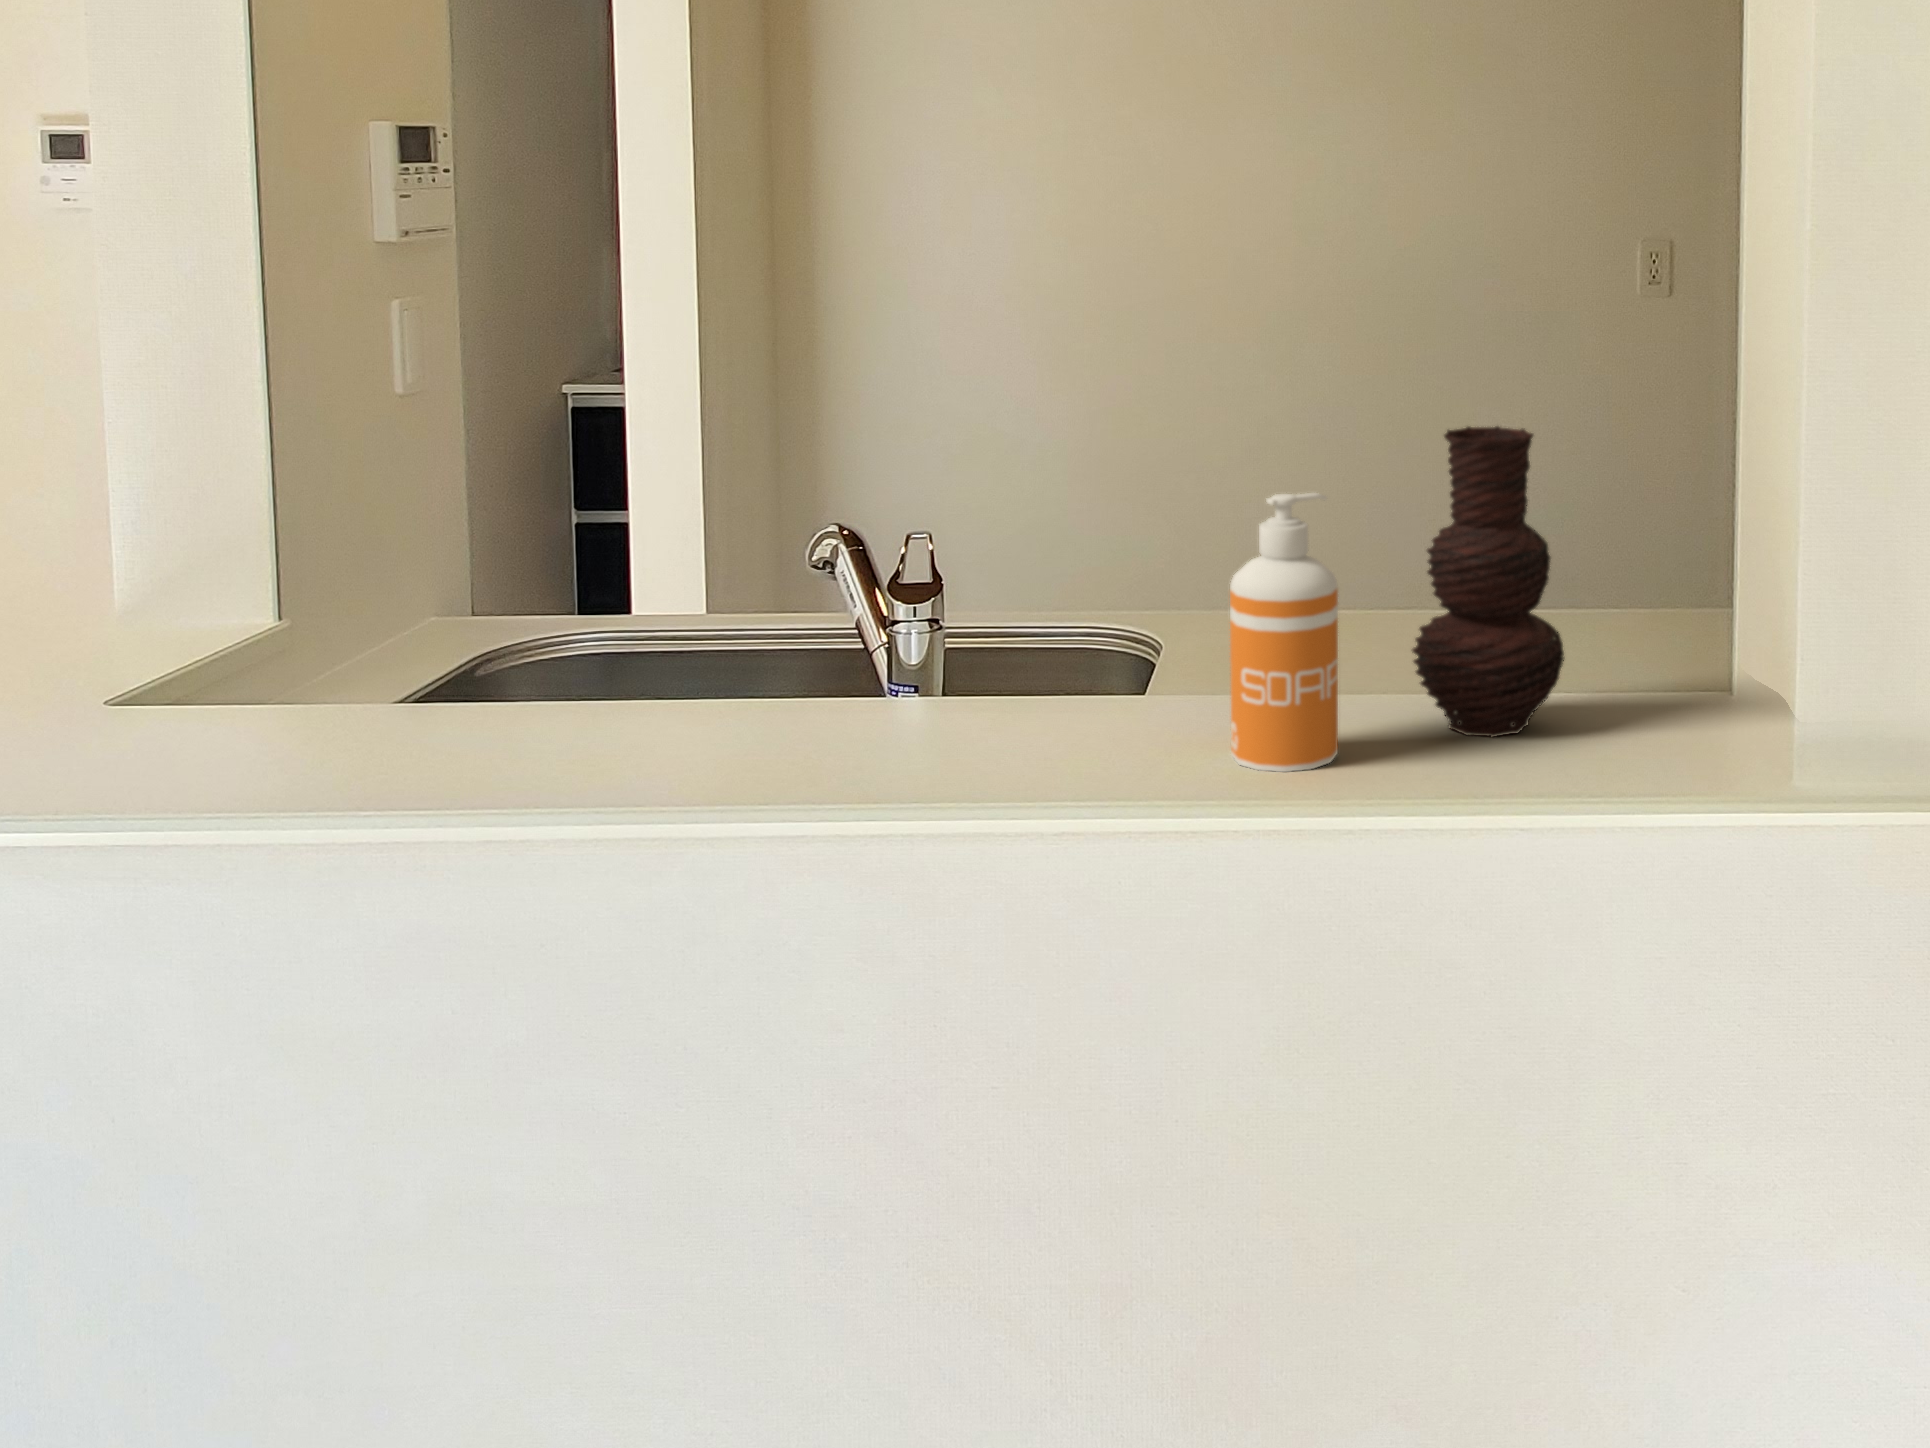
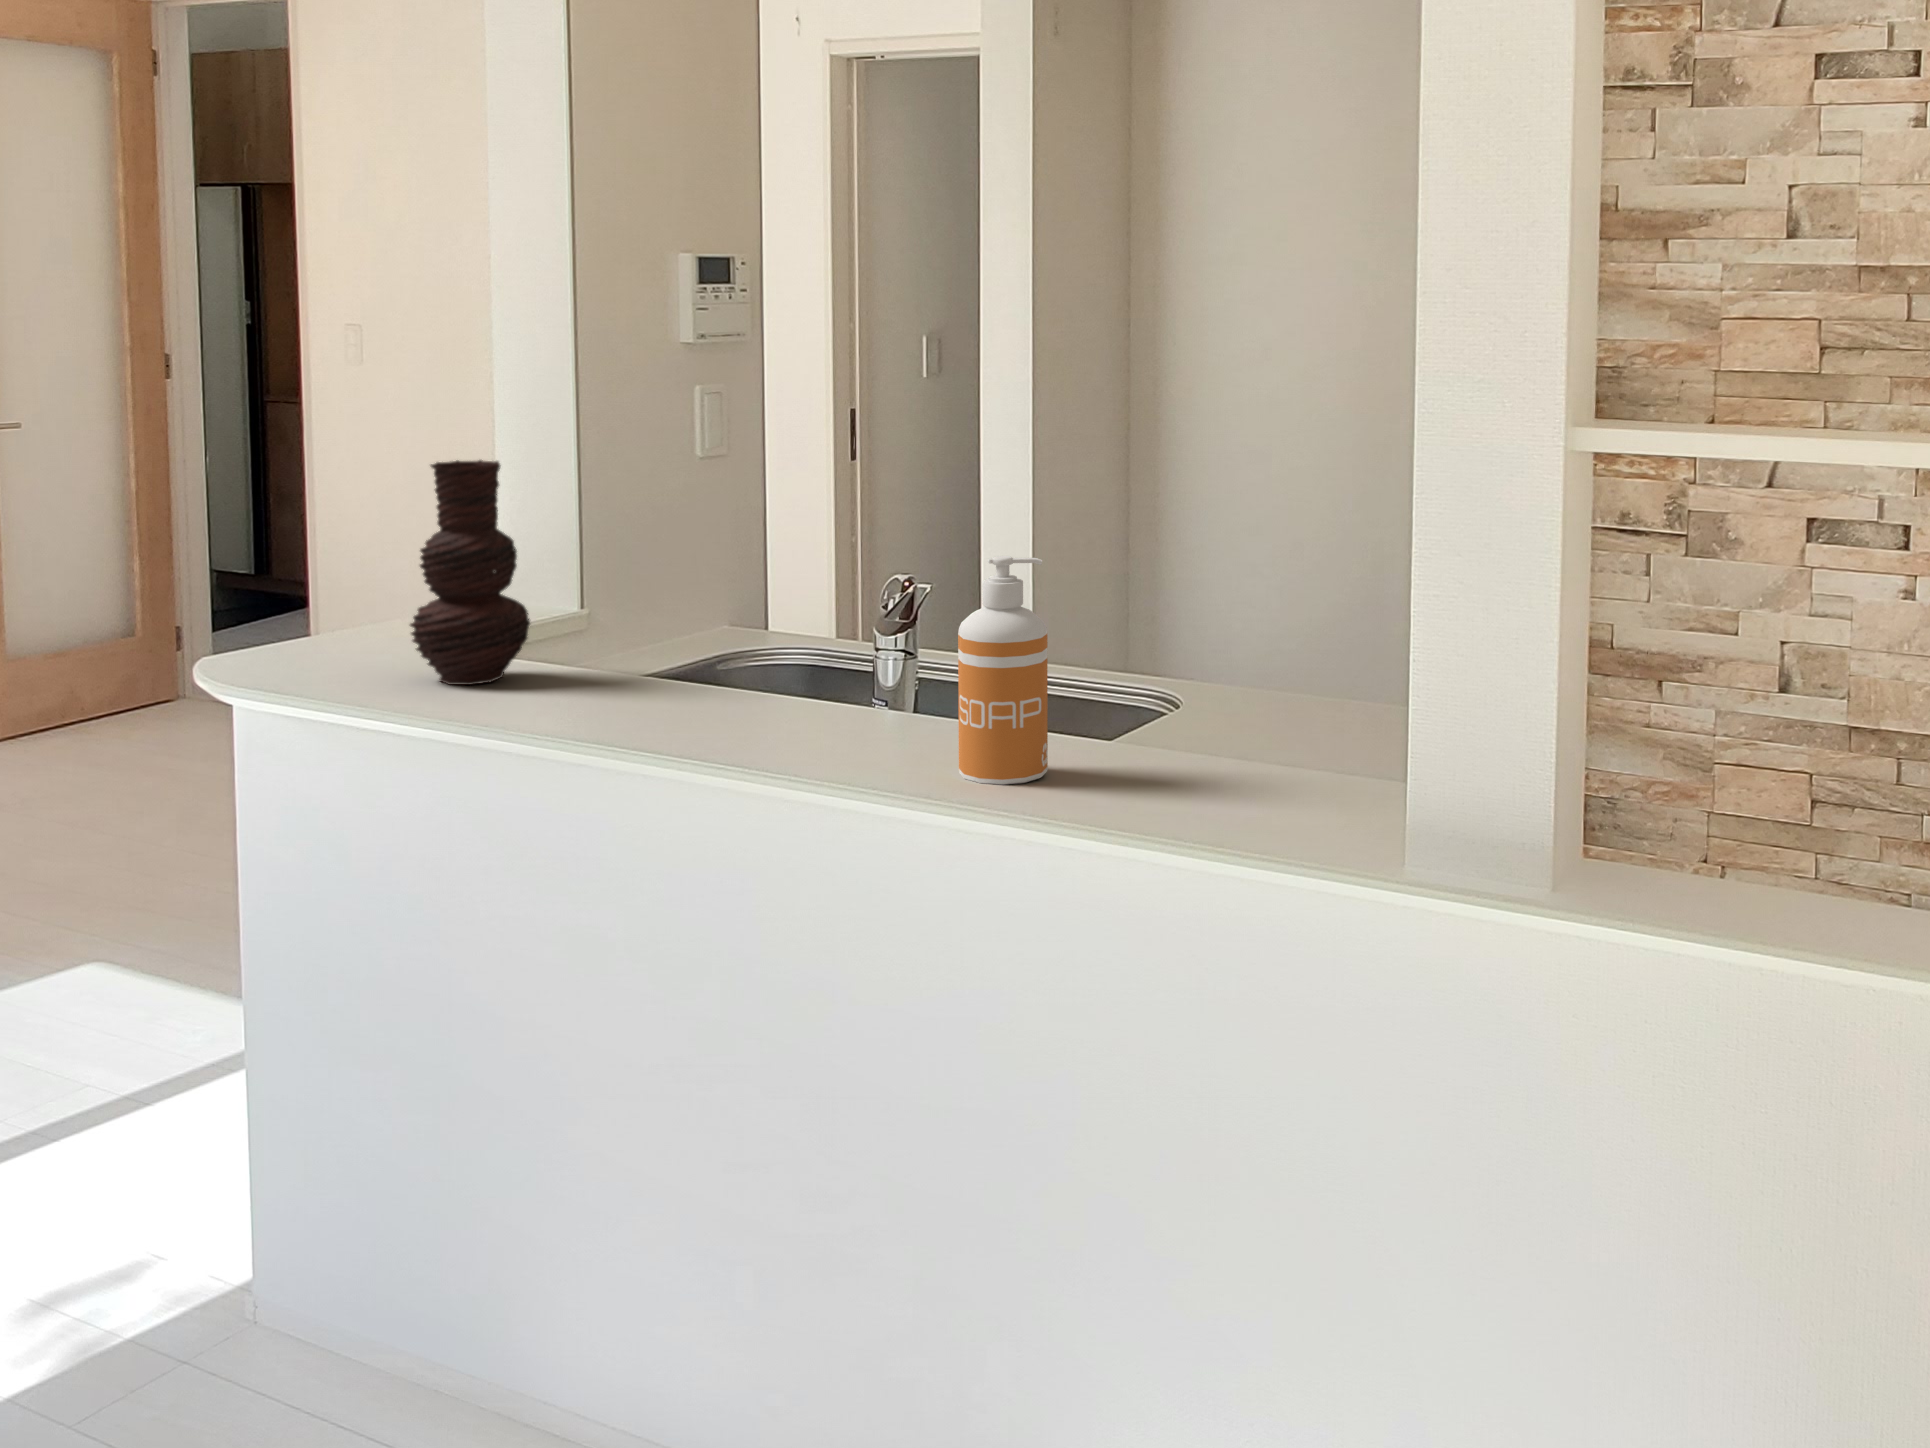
vase: present [1412,426,1564,737] -> present [410,460,530,685]

